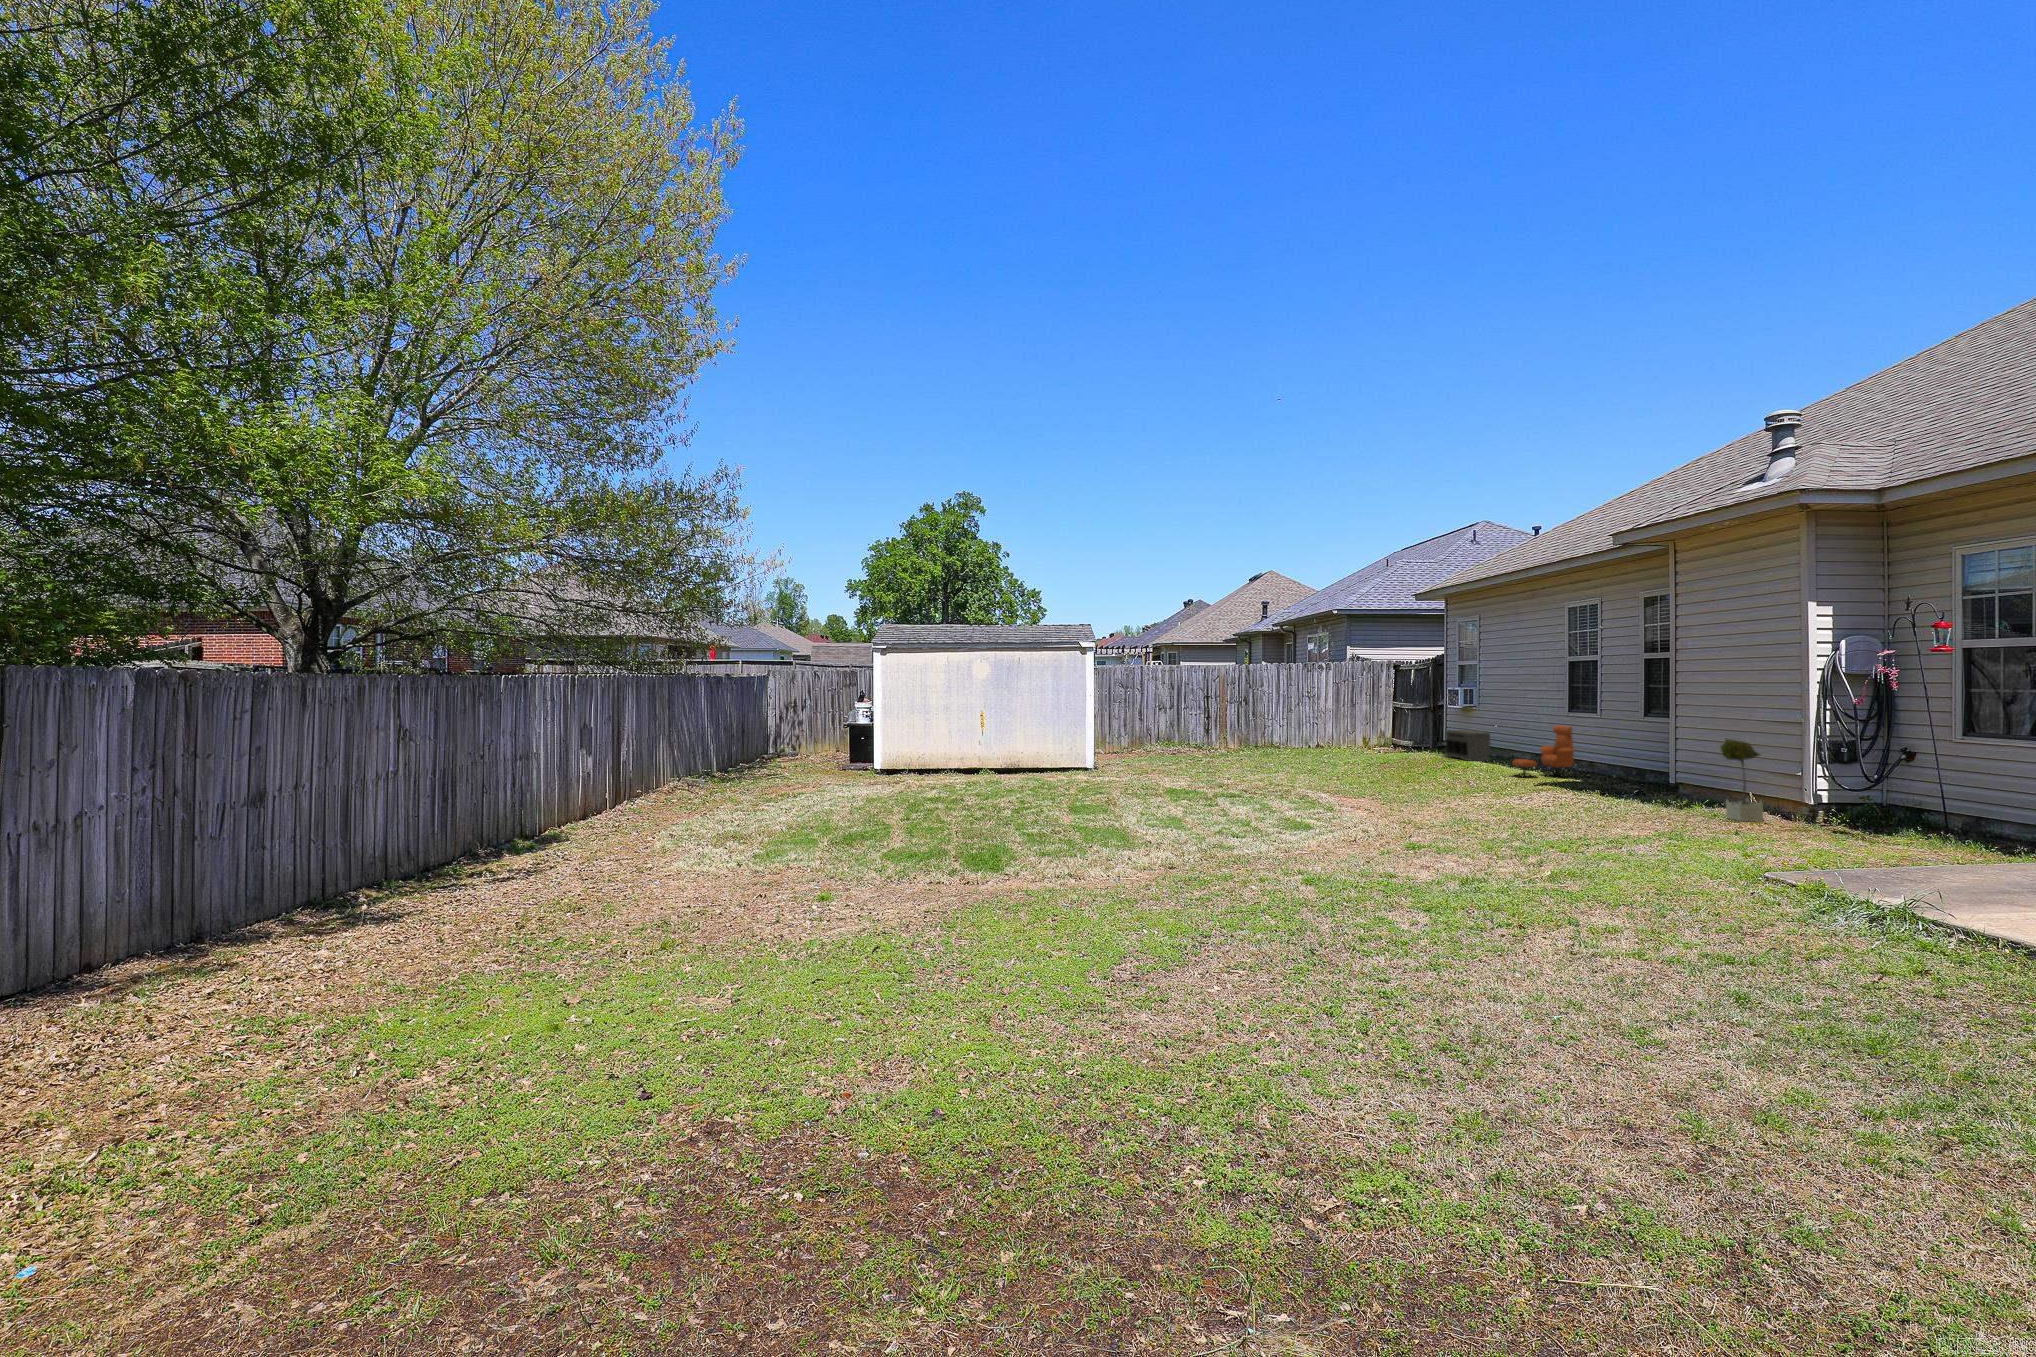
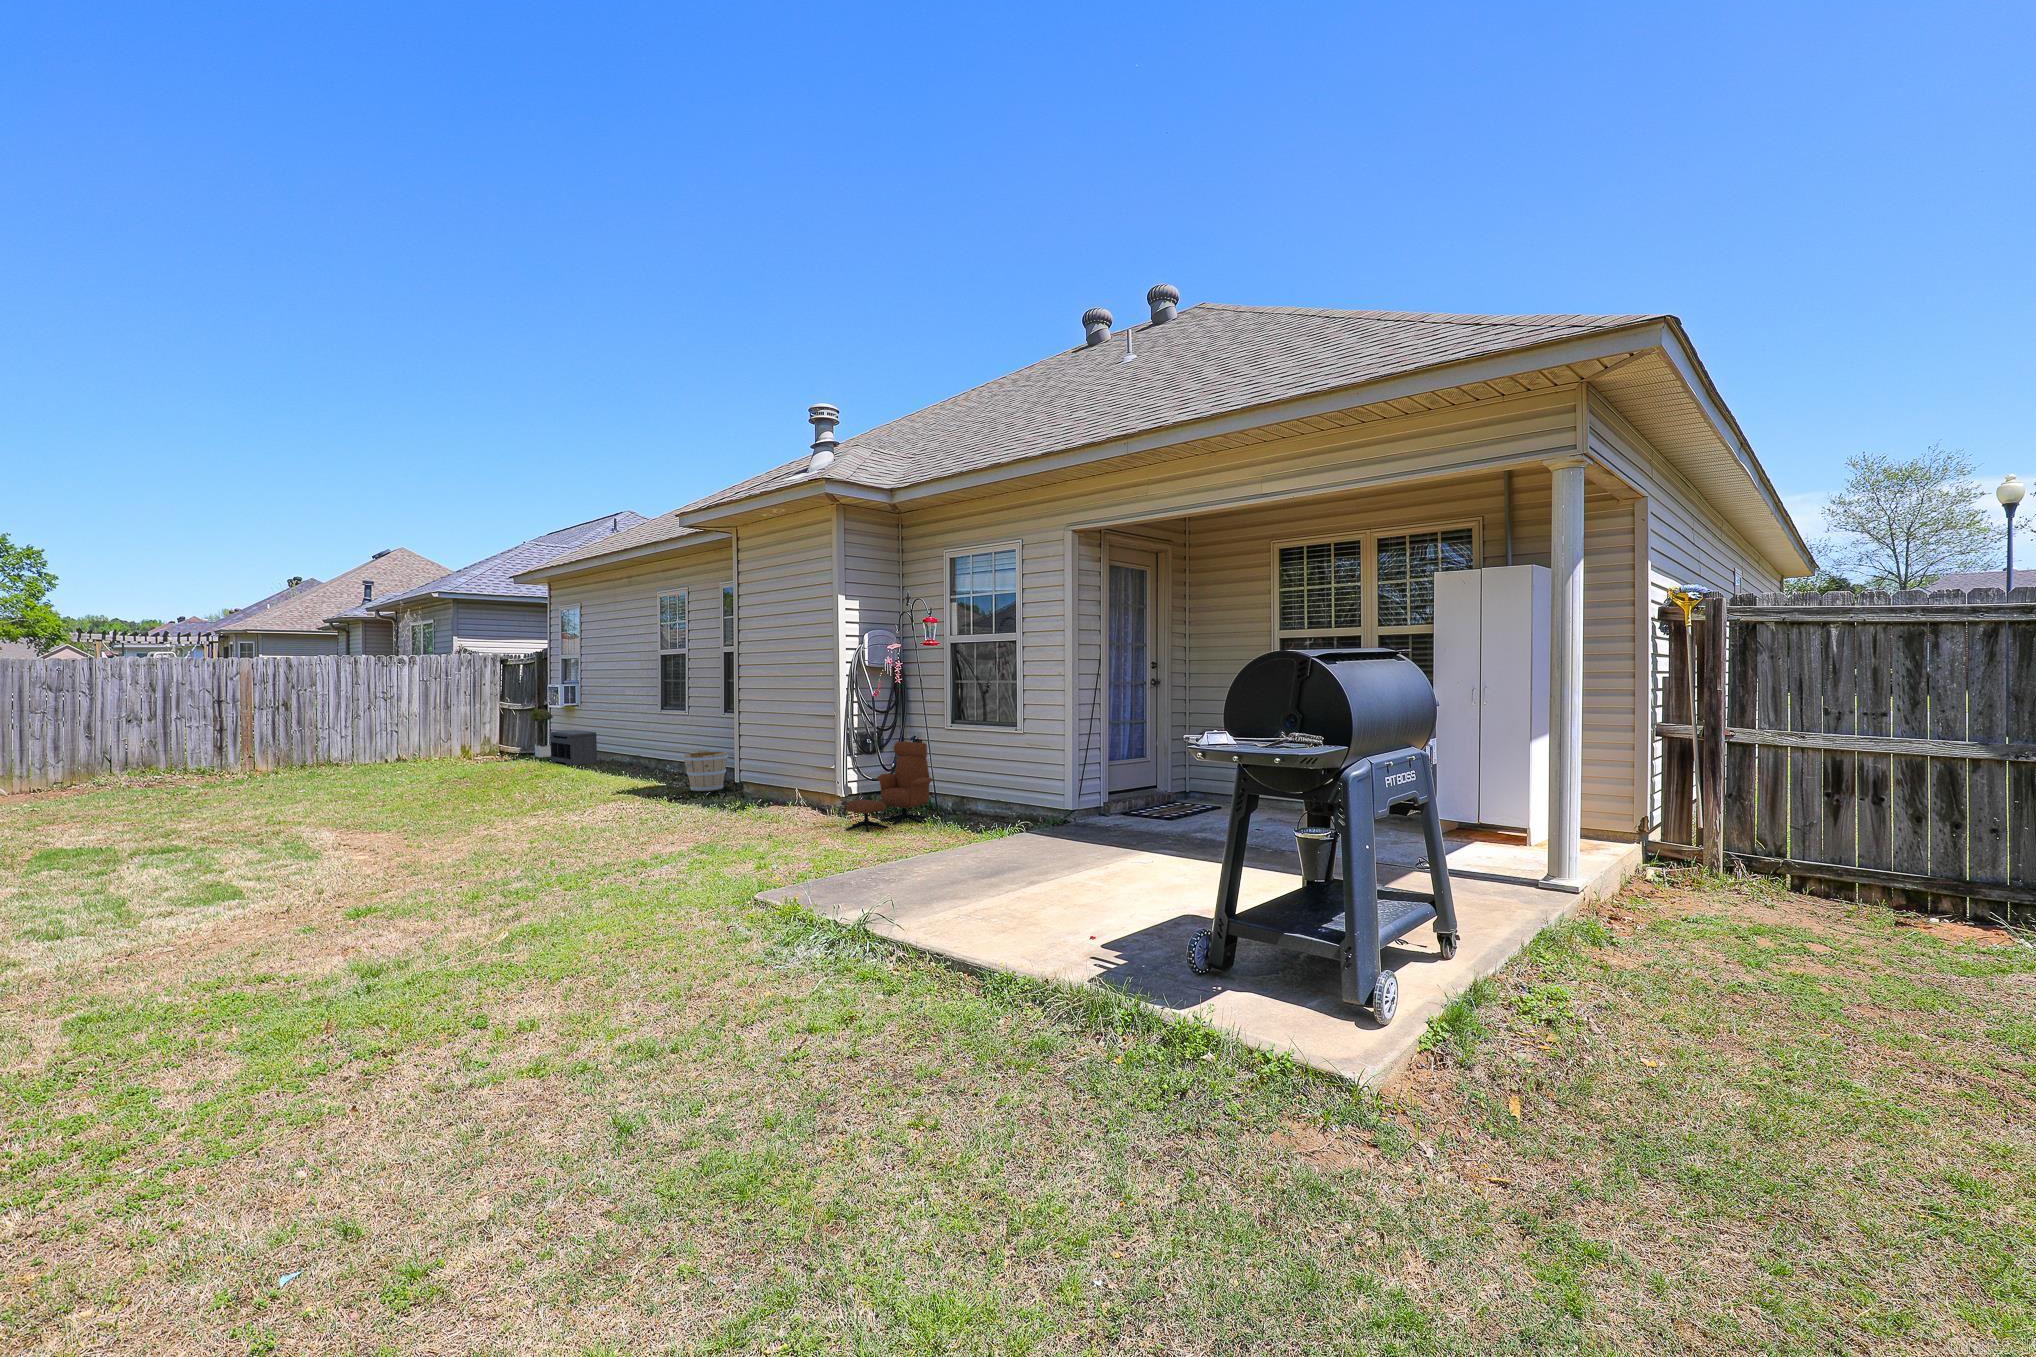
lounge chair: present [1512,725,1574,777] -> present [845,742,933,832]
potted tree: present [1720,739,1764,821] -> present [531,708,553,757]
wooden bucket: none [1601,754,1650,792] -> present [683,751,729,791]

